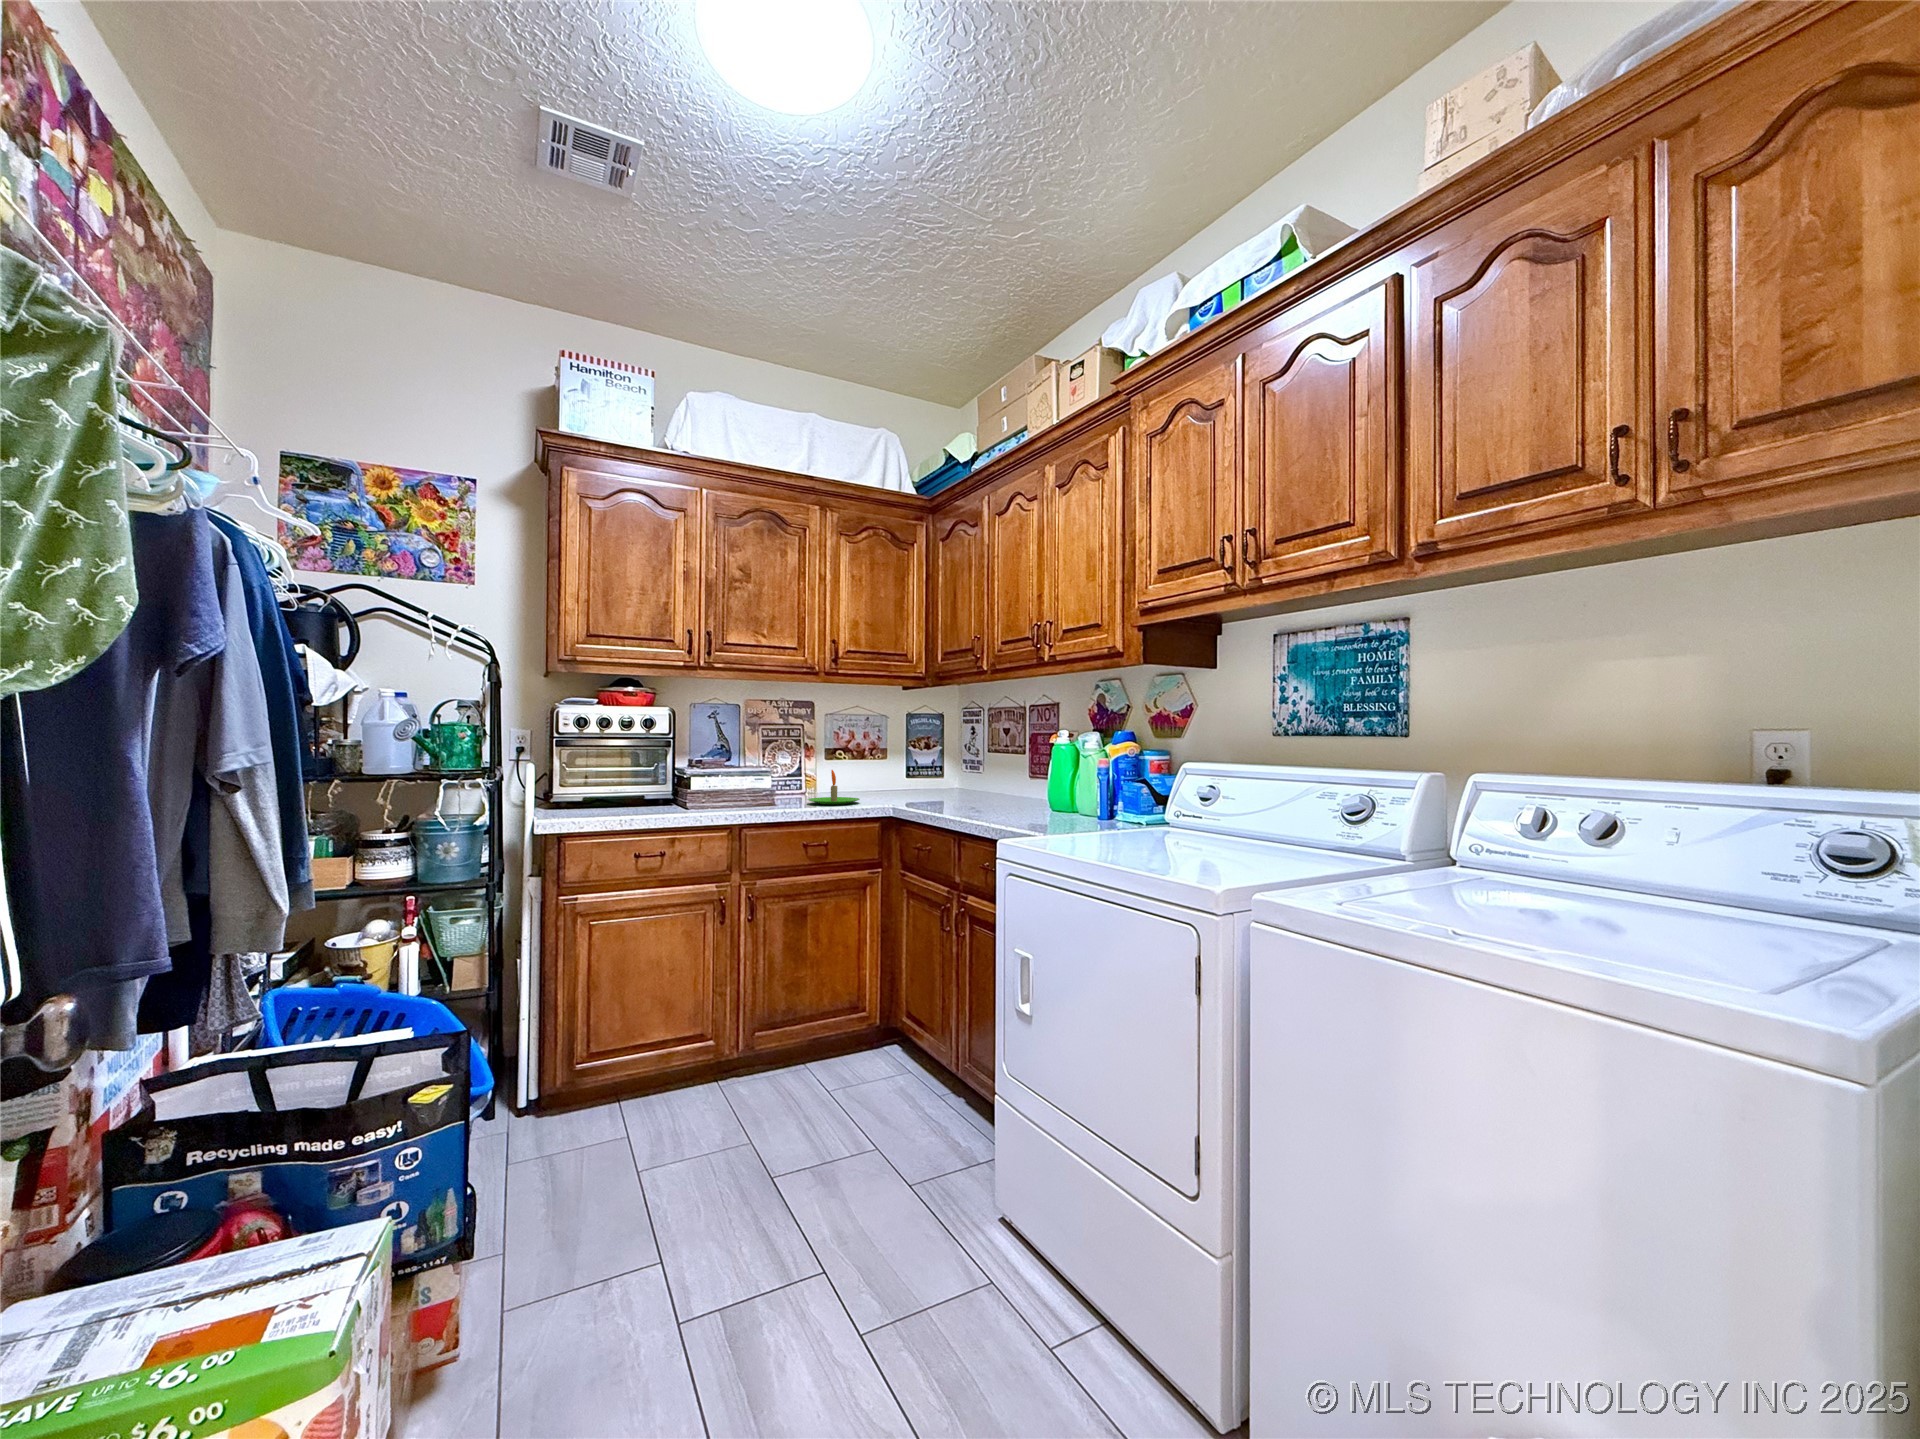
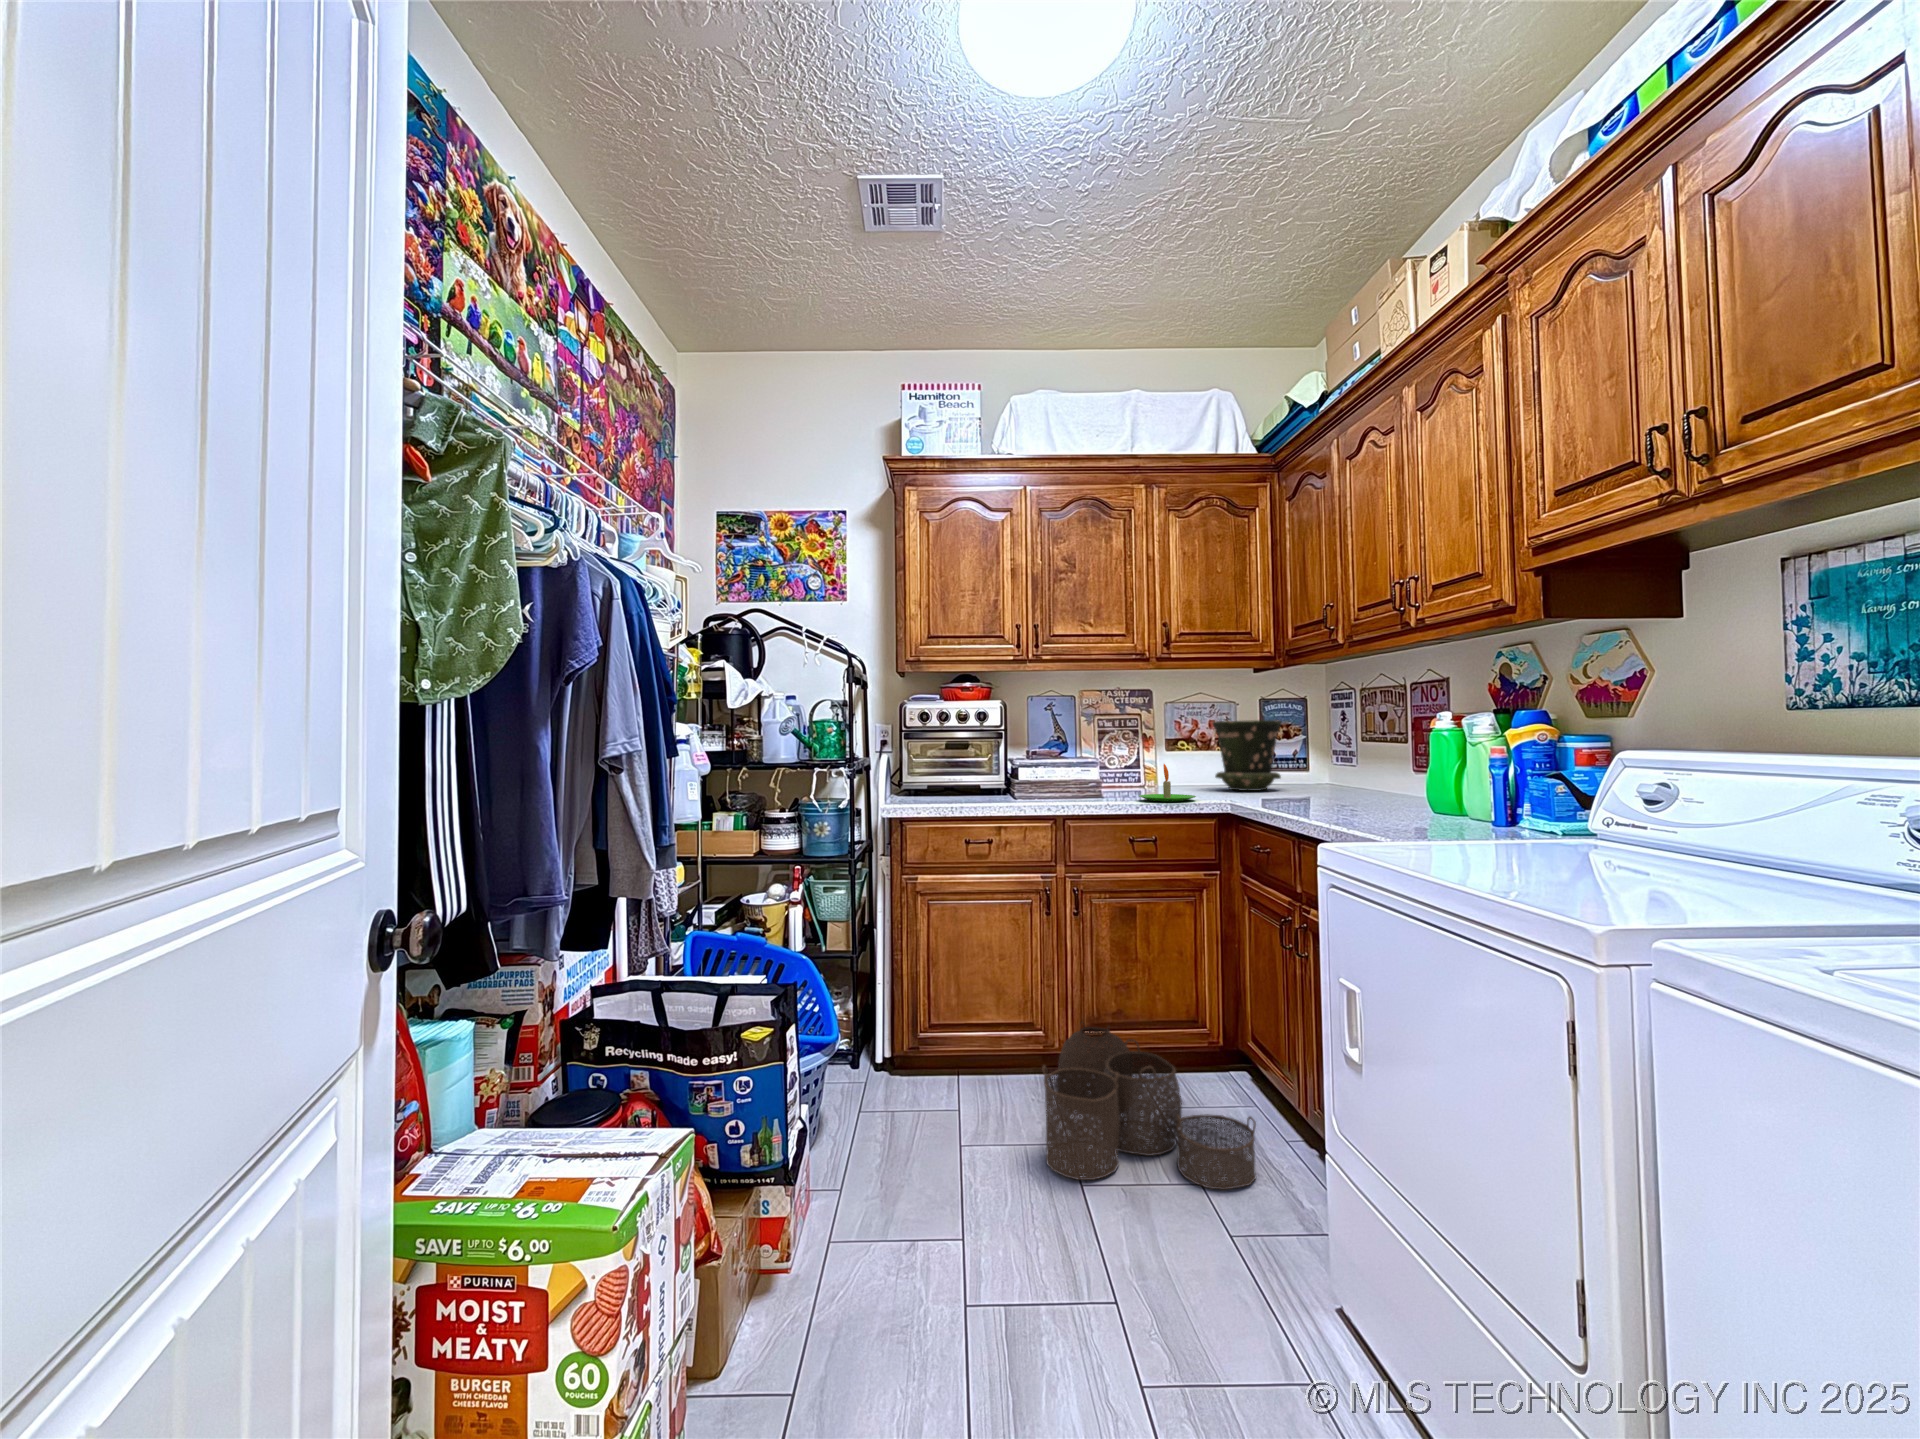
flower pot: none [866,730,924,791] -> present [1213,720,1282,791]
woven basket: none [730,1022,925,1182] -> present [1042,1027,1256,1190]

